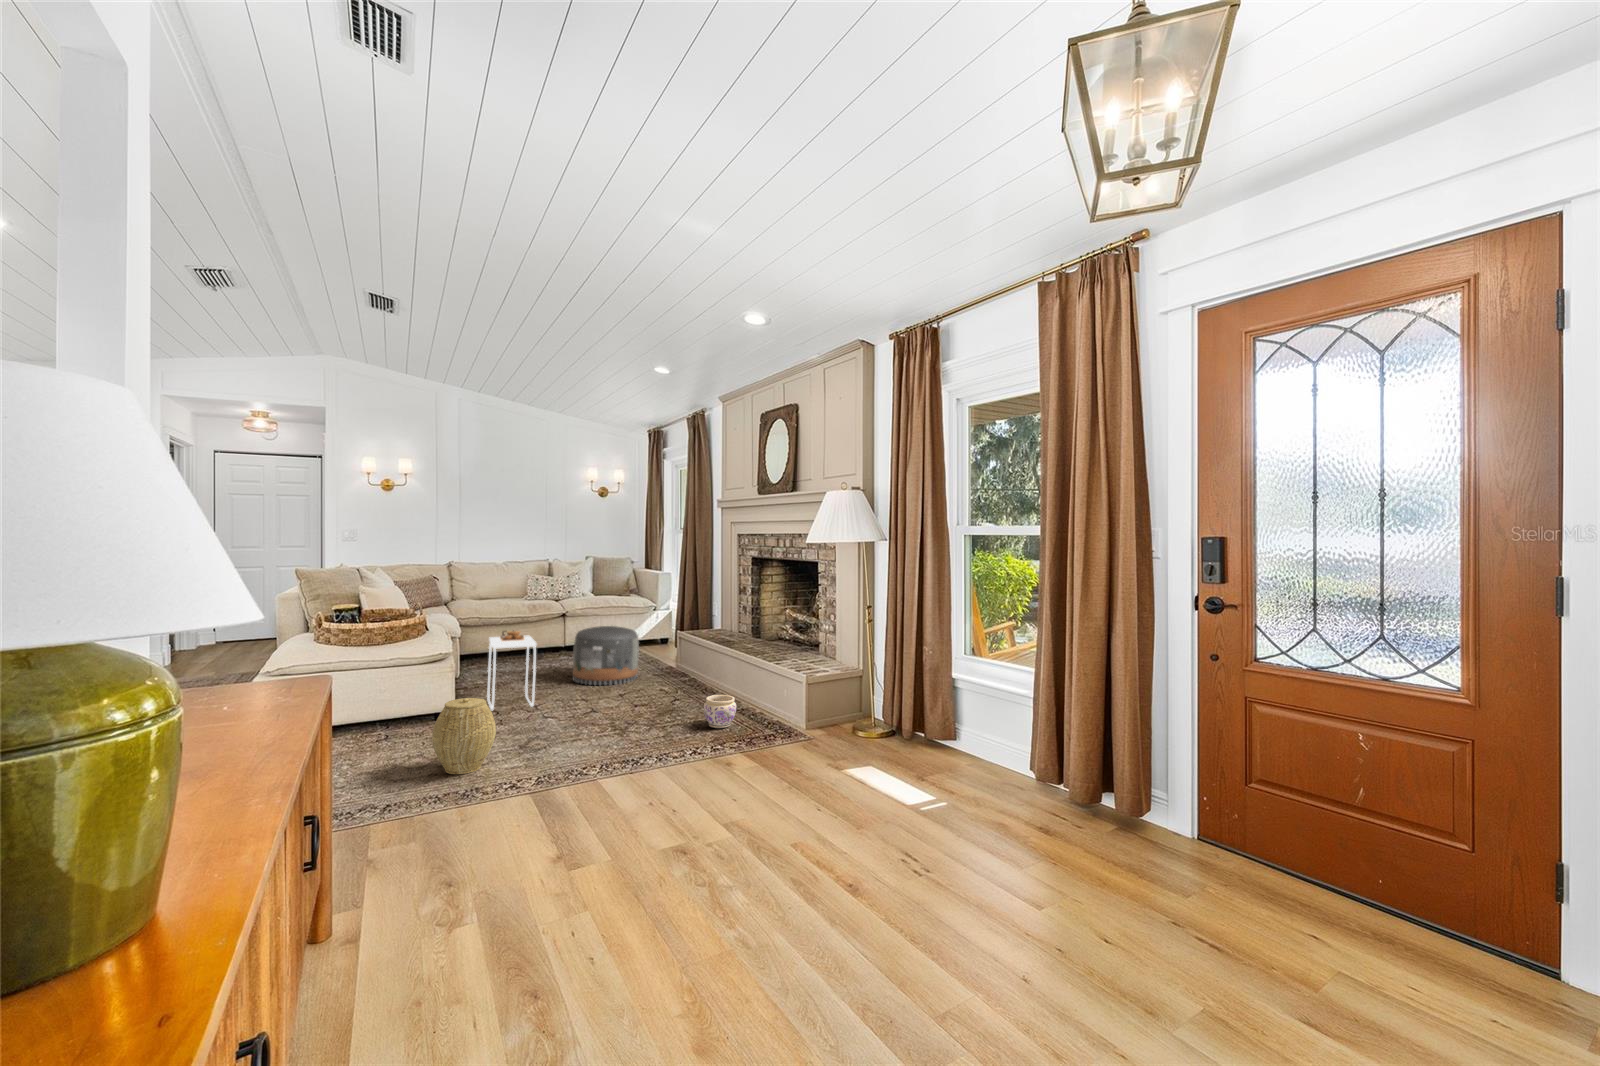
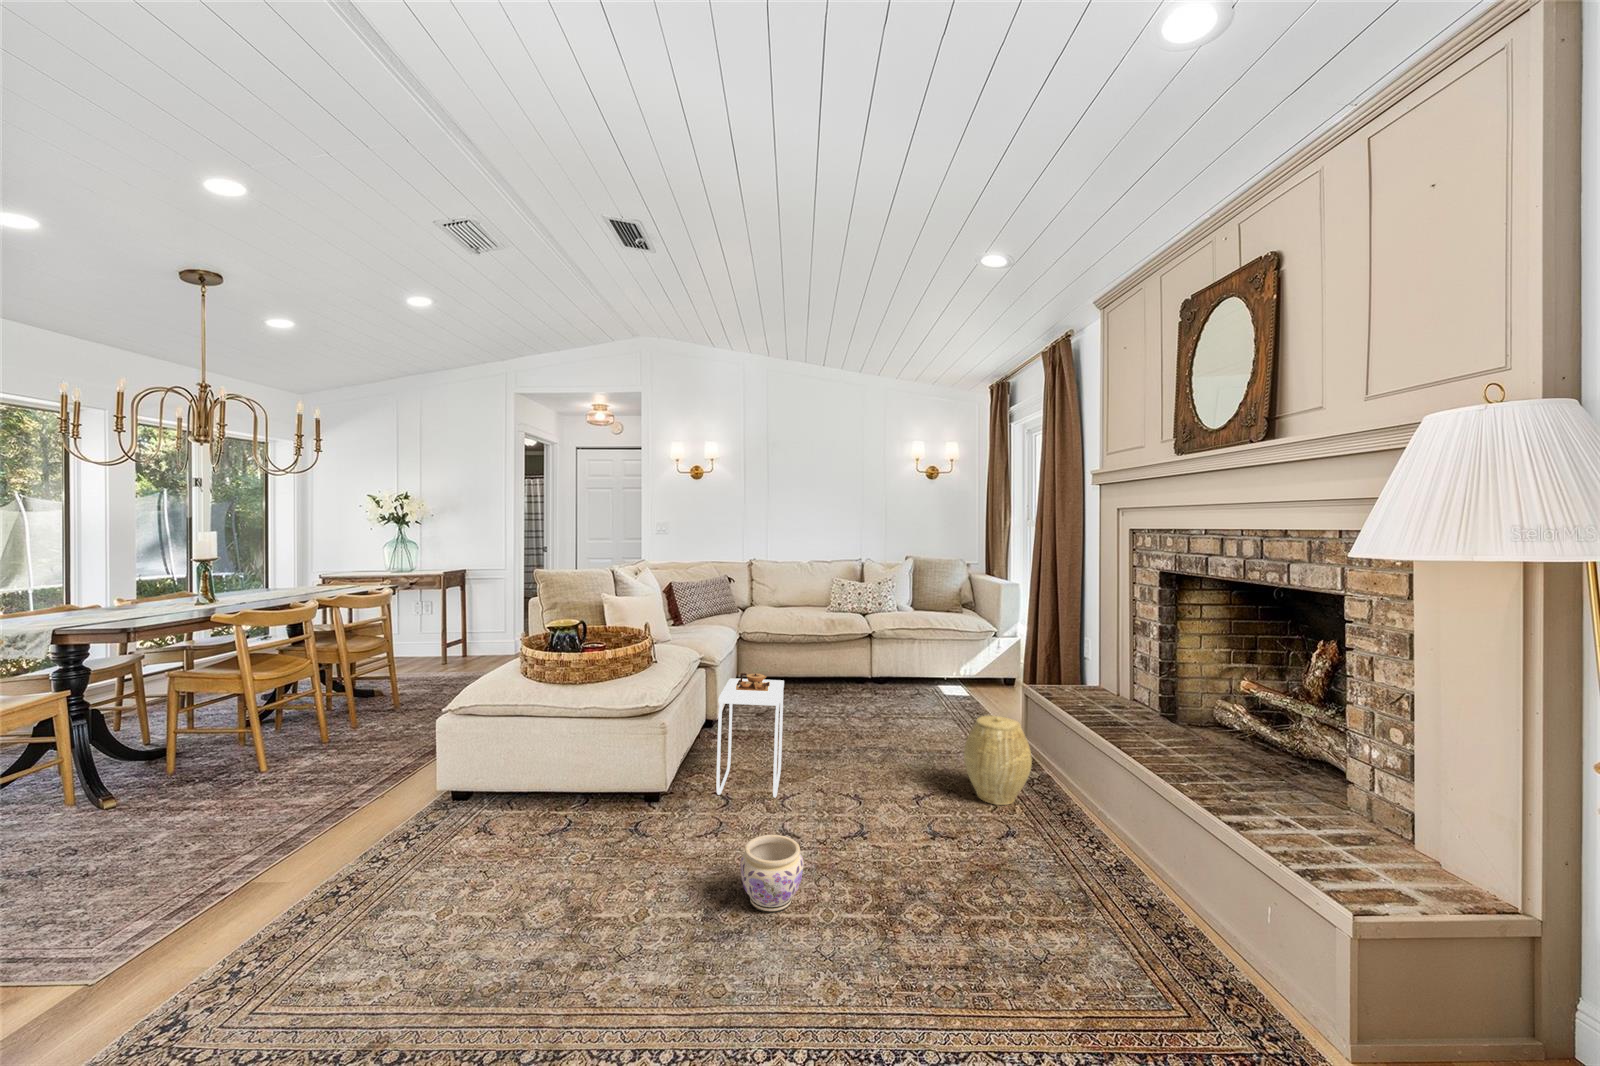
pouf: present [573,626,639,685] -> none [856,668,954,767]
planter: present [704,695,737,729] -> present [740,835,804,913]
woven basket: present [432,698,496,774] -> present [964,715,1032,805]

